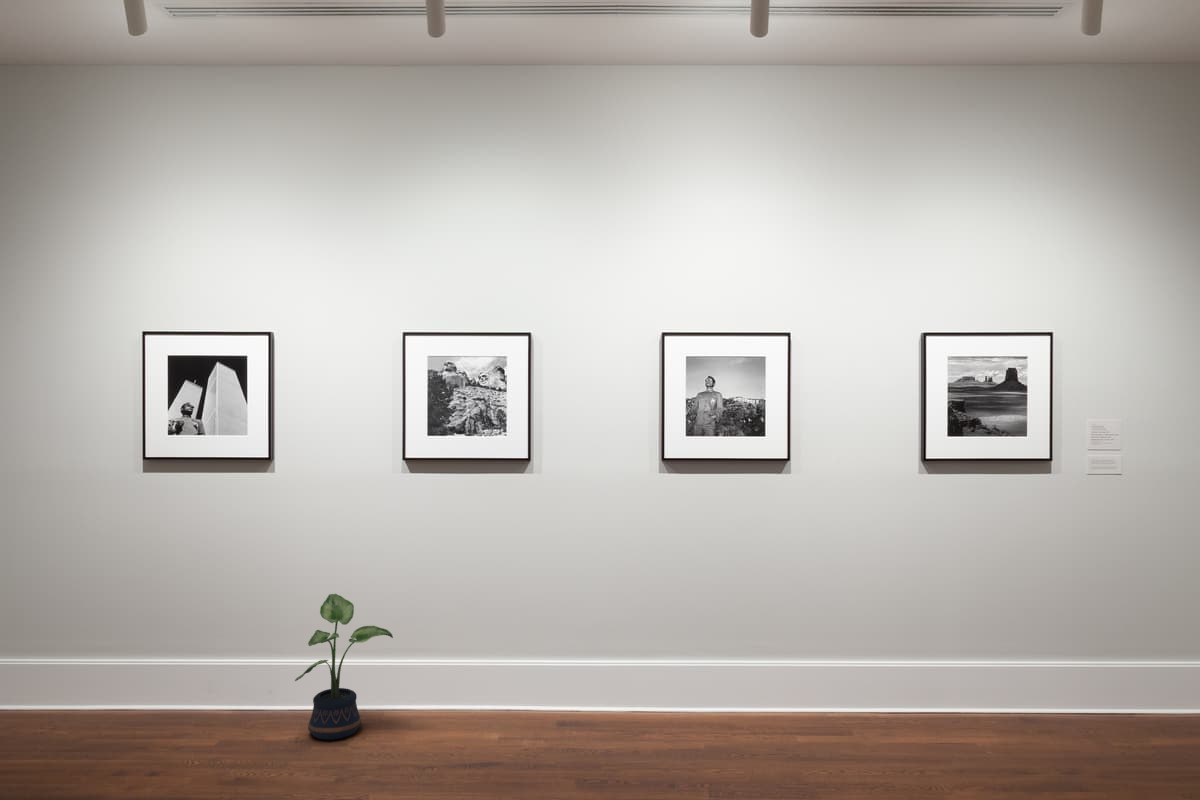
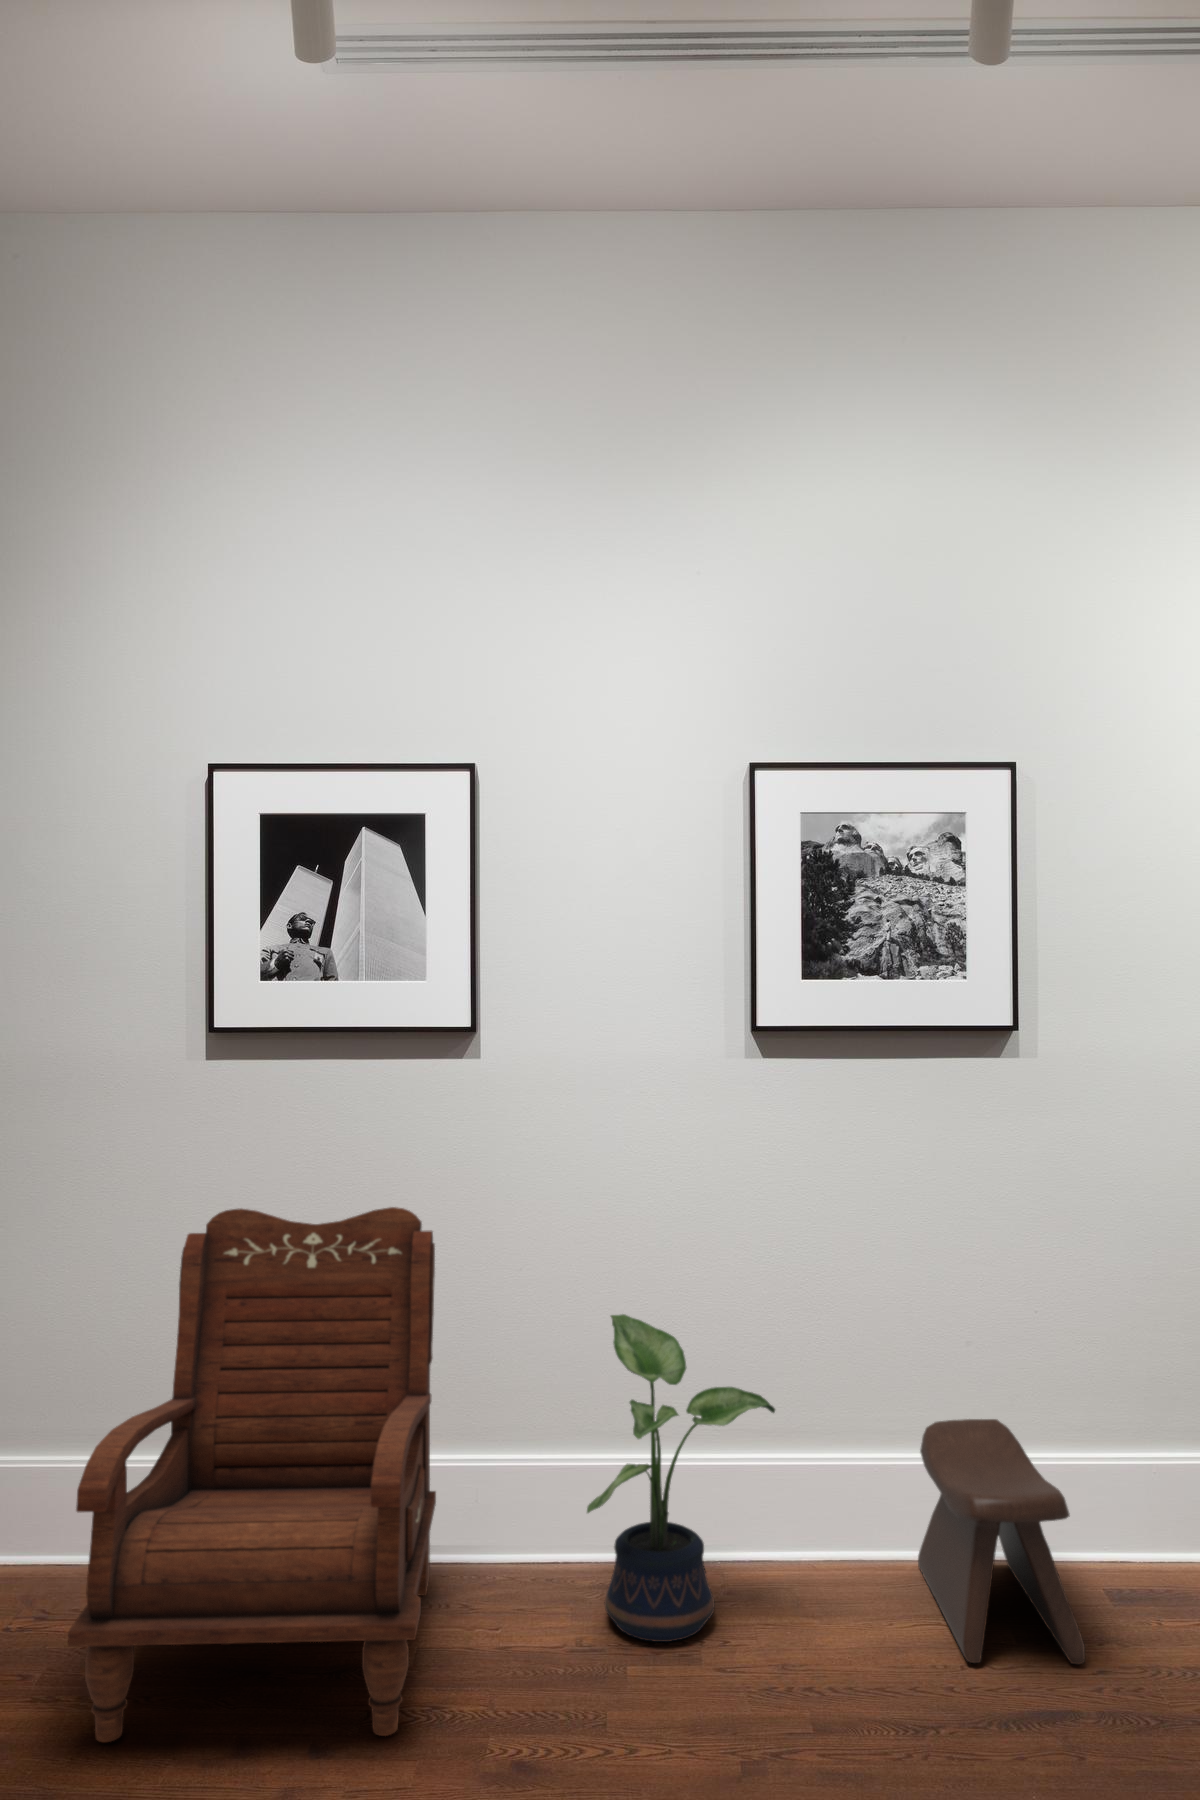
armchair: none [31,543,248,774] -> present [68,1207,436,1742]
stool: none [459,643,522,748] -> present [918,1419,1085,1664]

